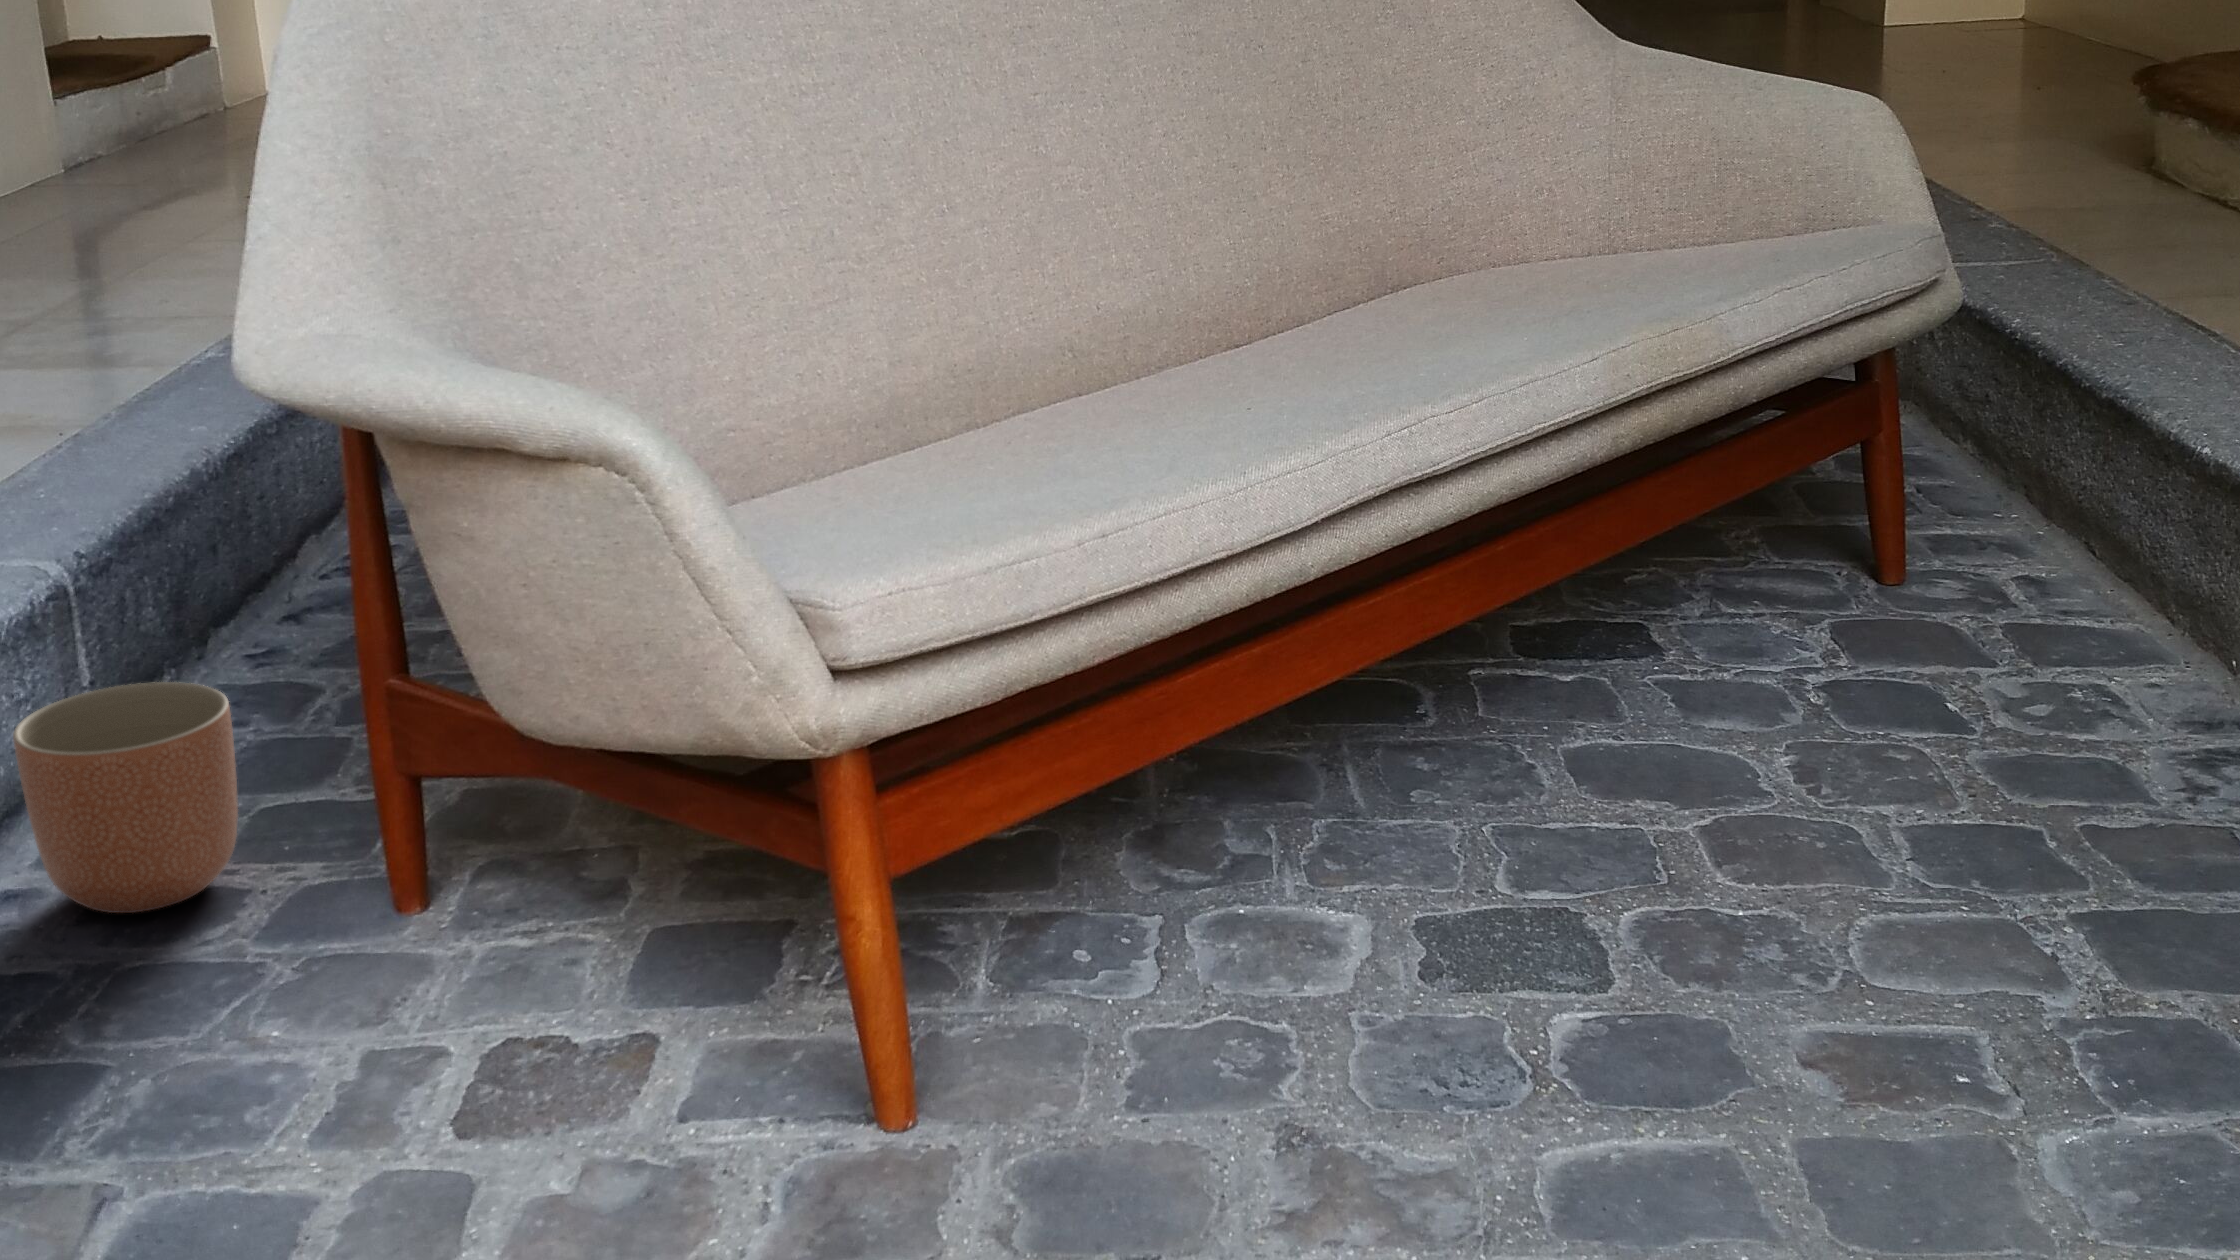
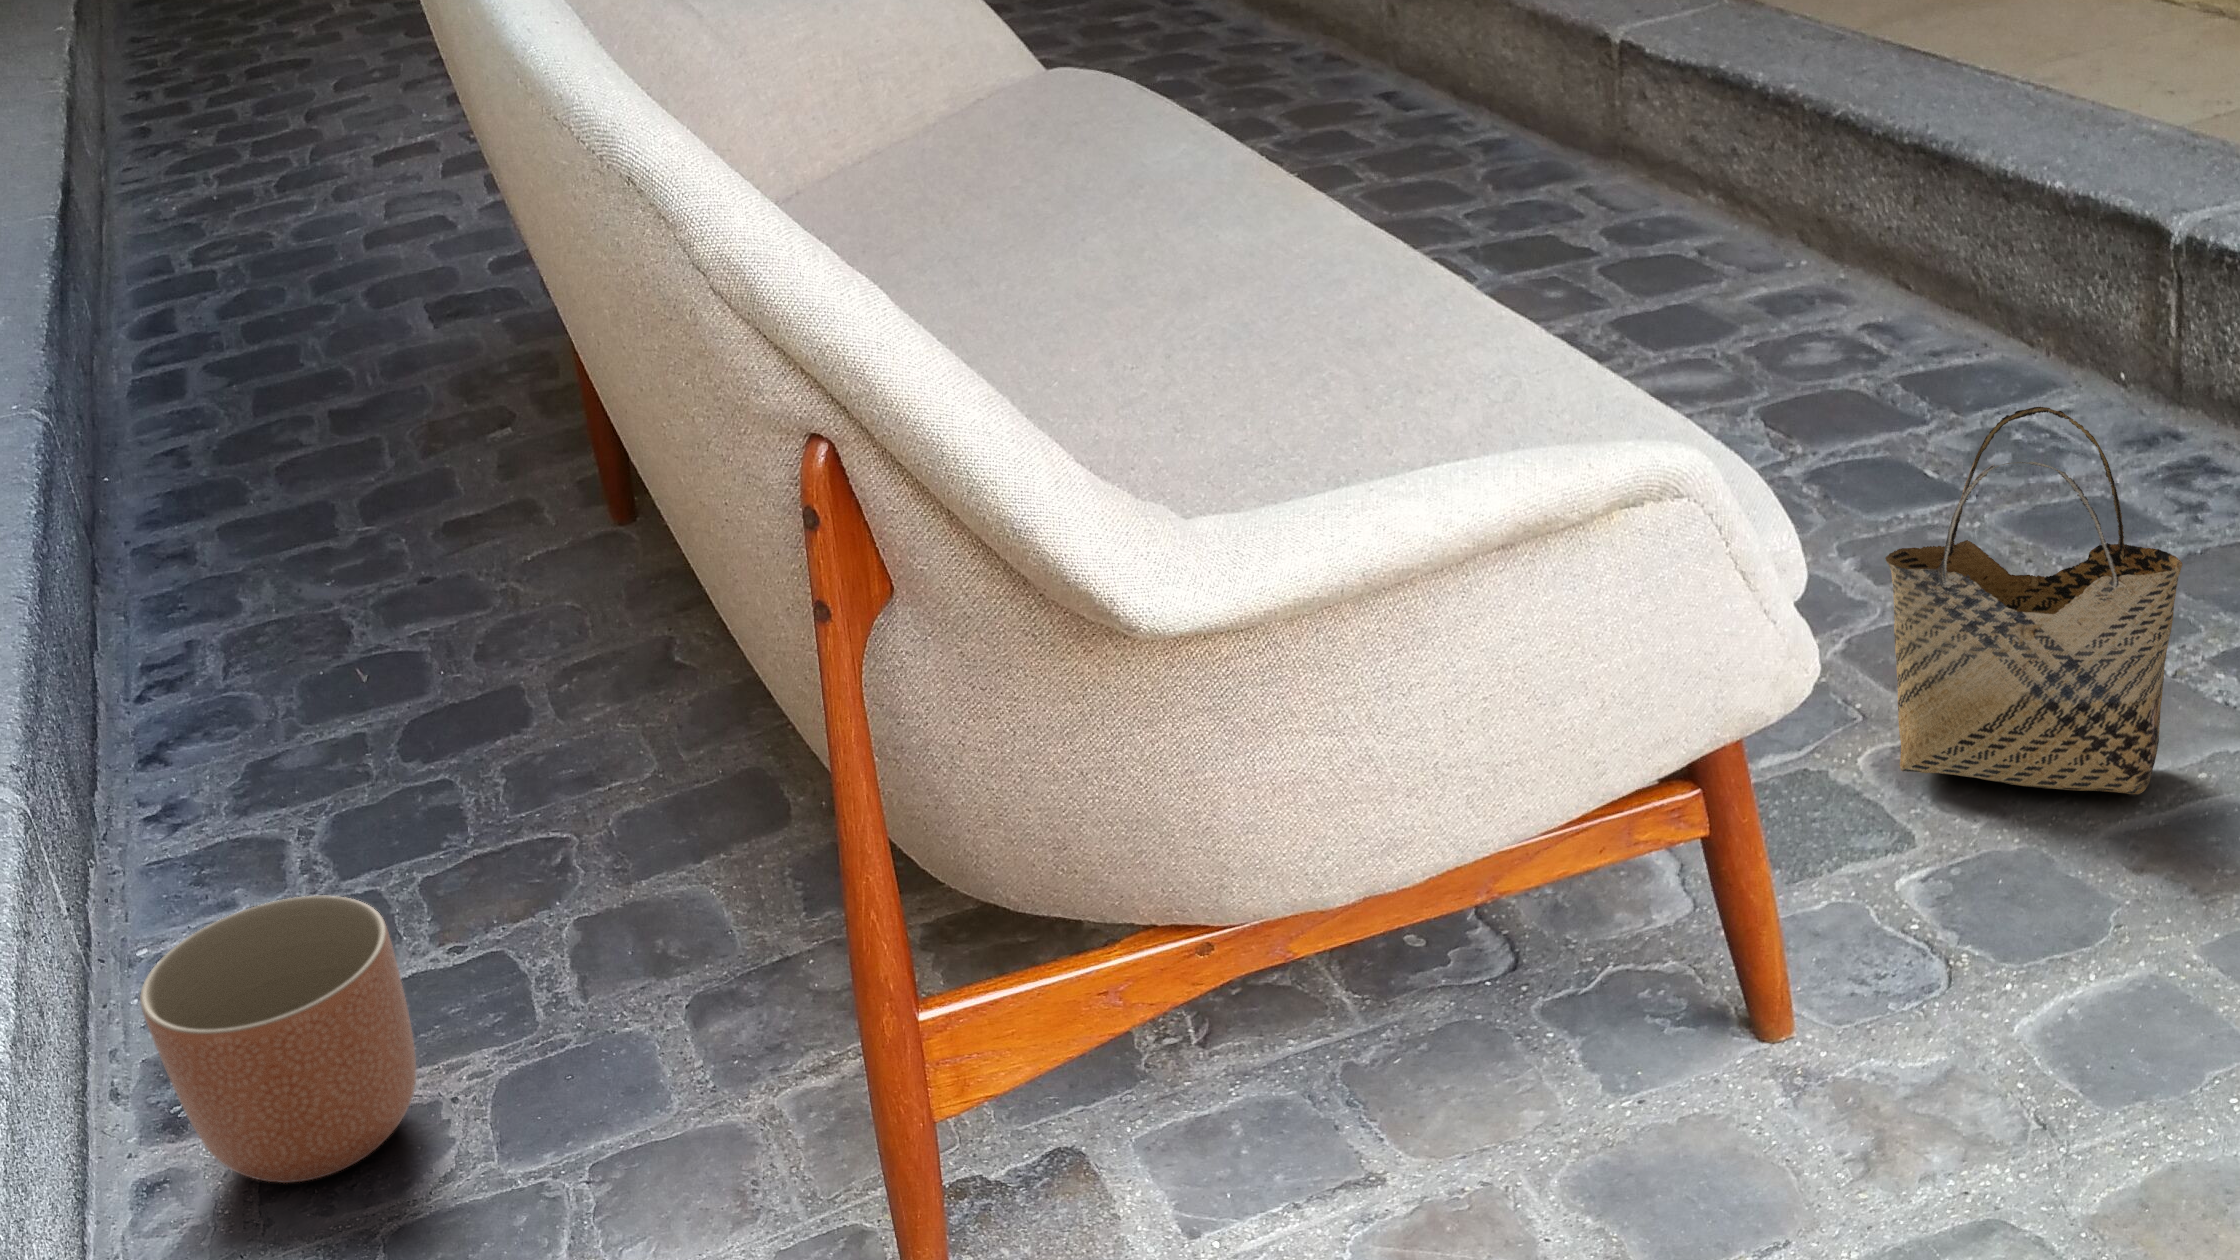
woven basket: none [1646,576,1942,1002] -> present [1885,407,2183,794]

